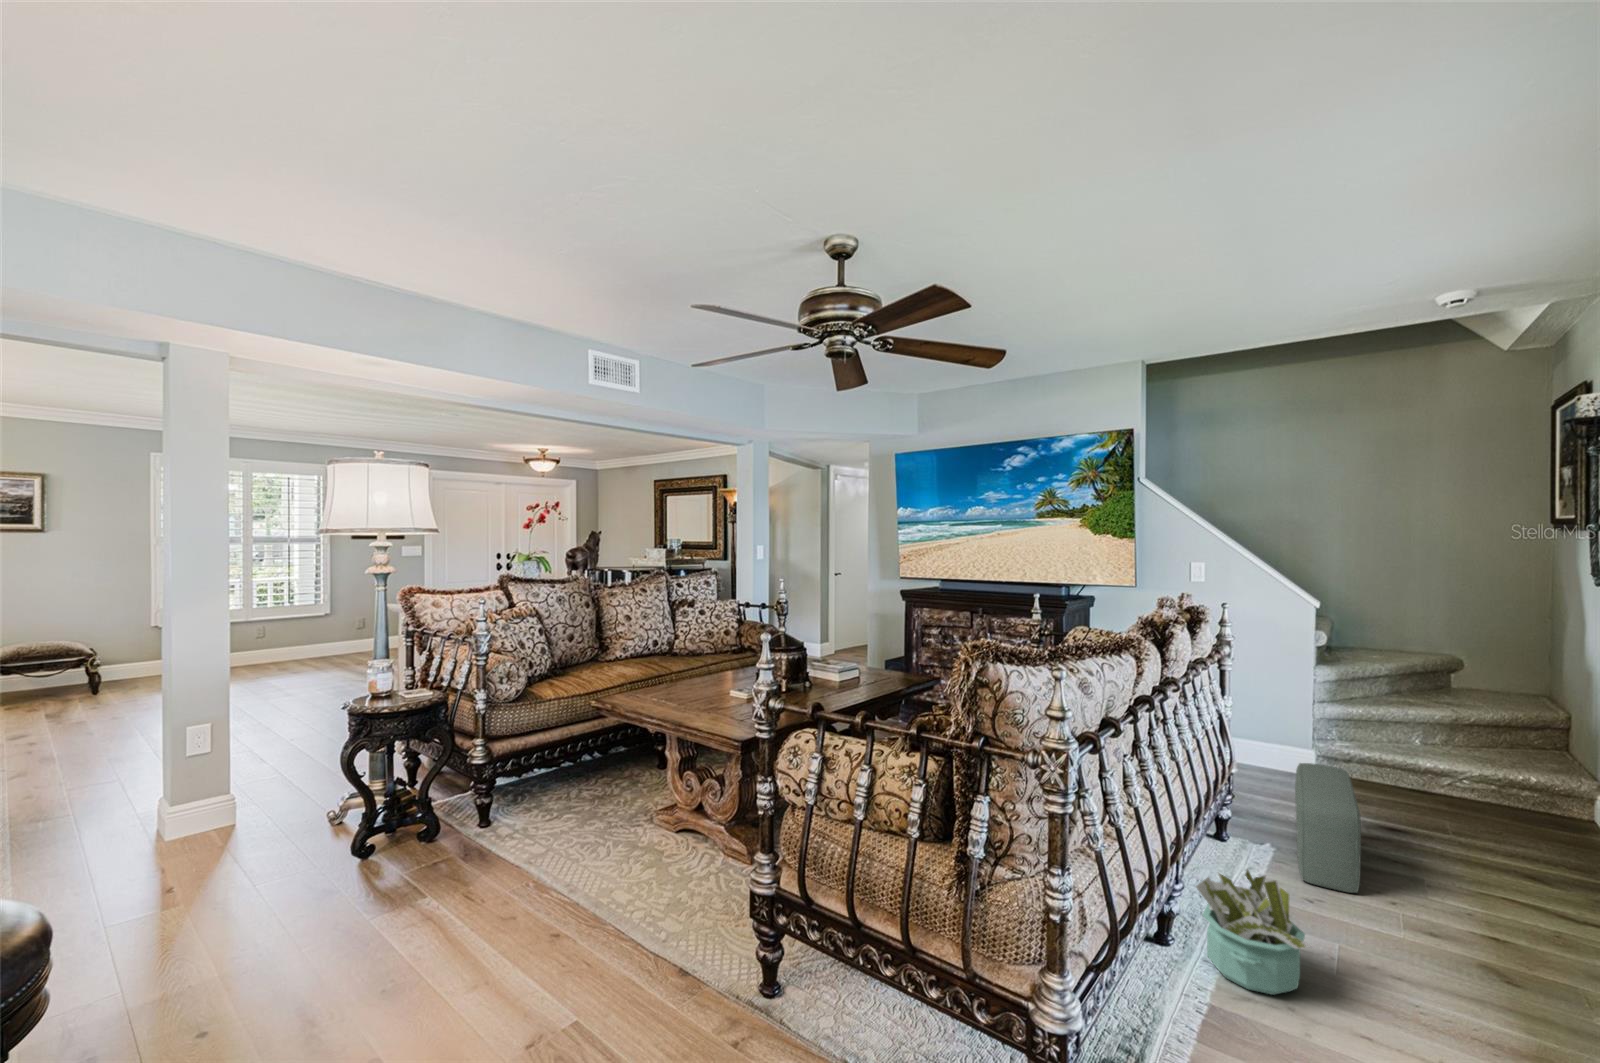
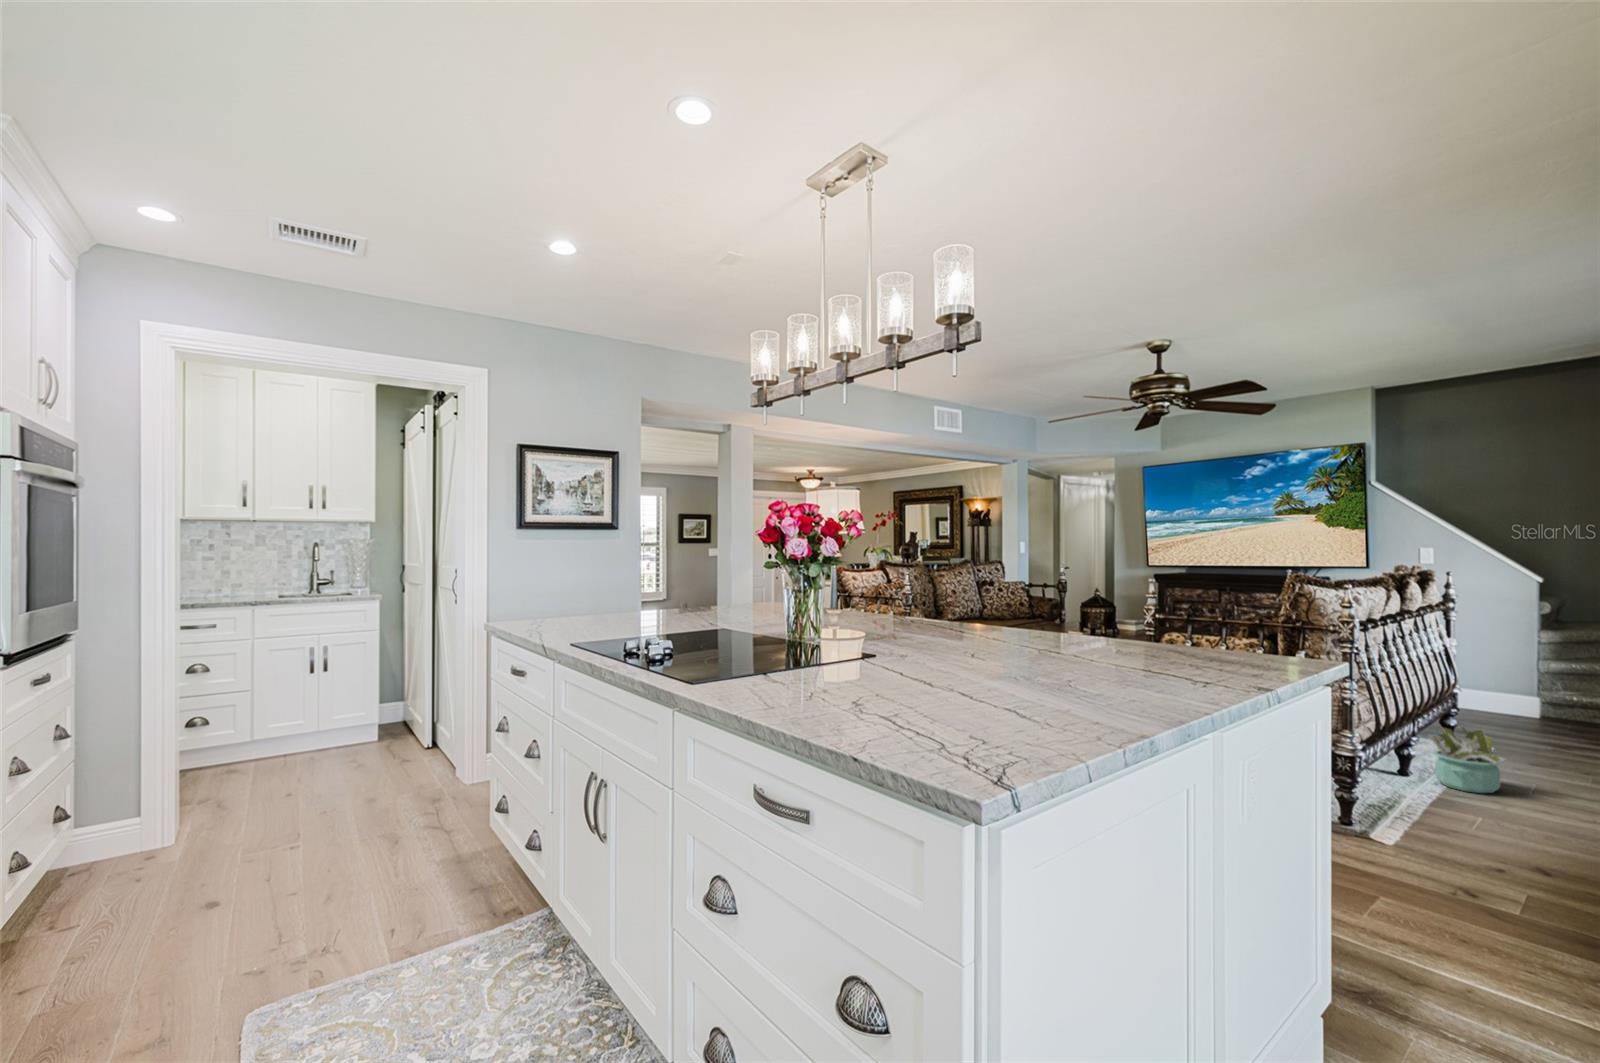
pouf: present [1295,763,1361,893] -> none [1507,690,1558,765]

